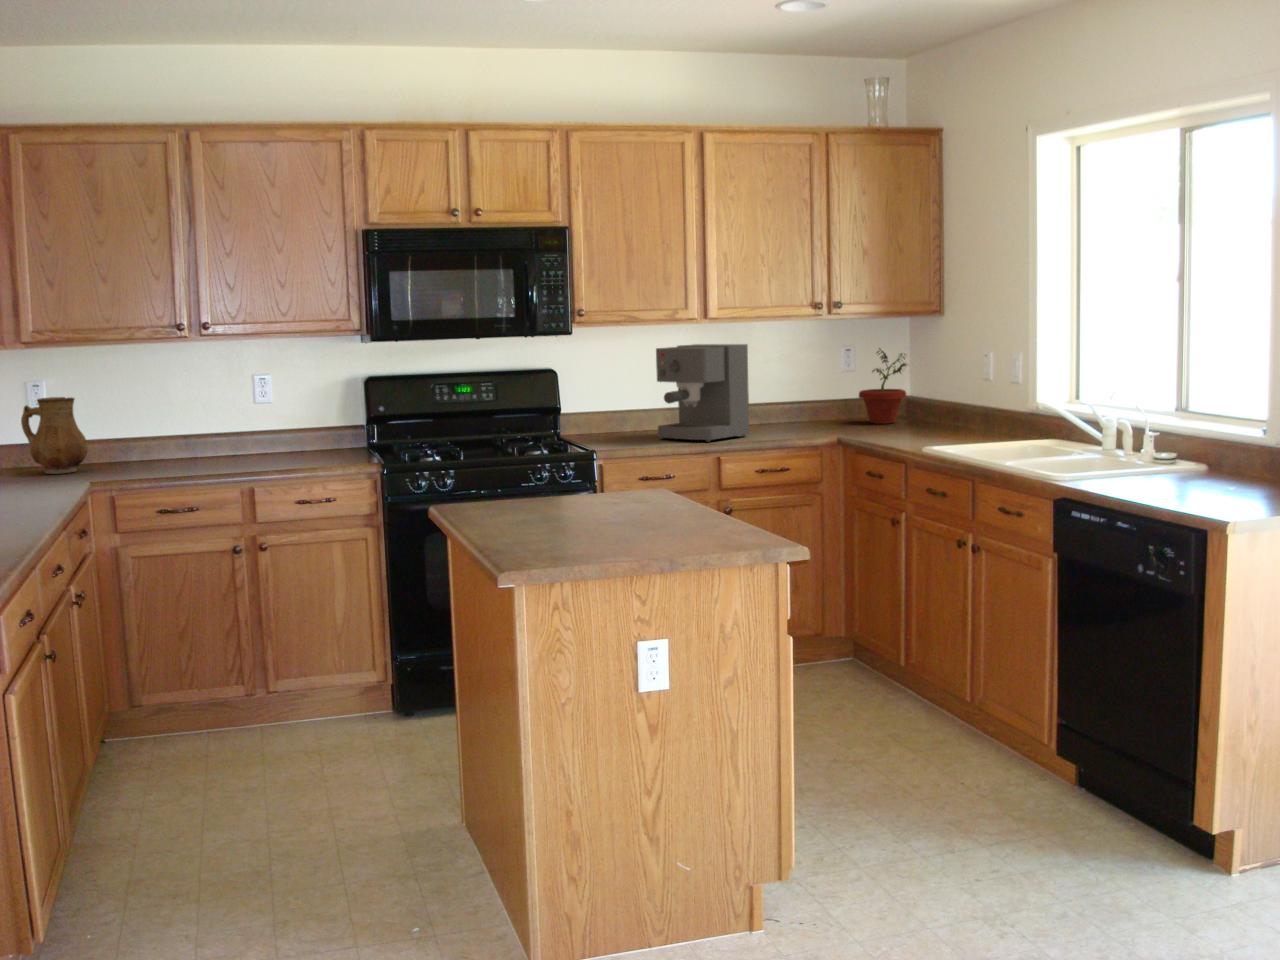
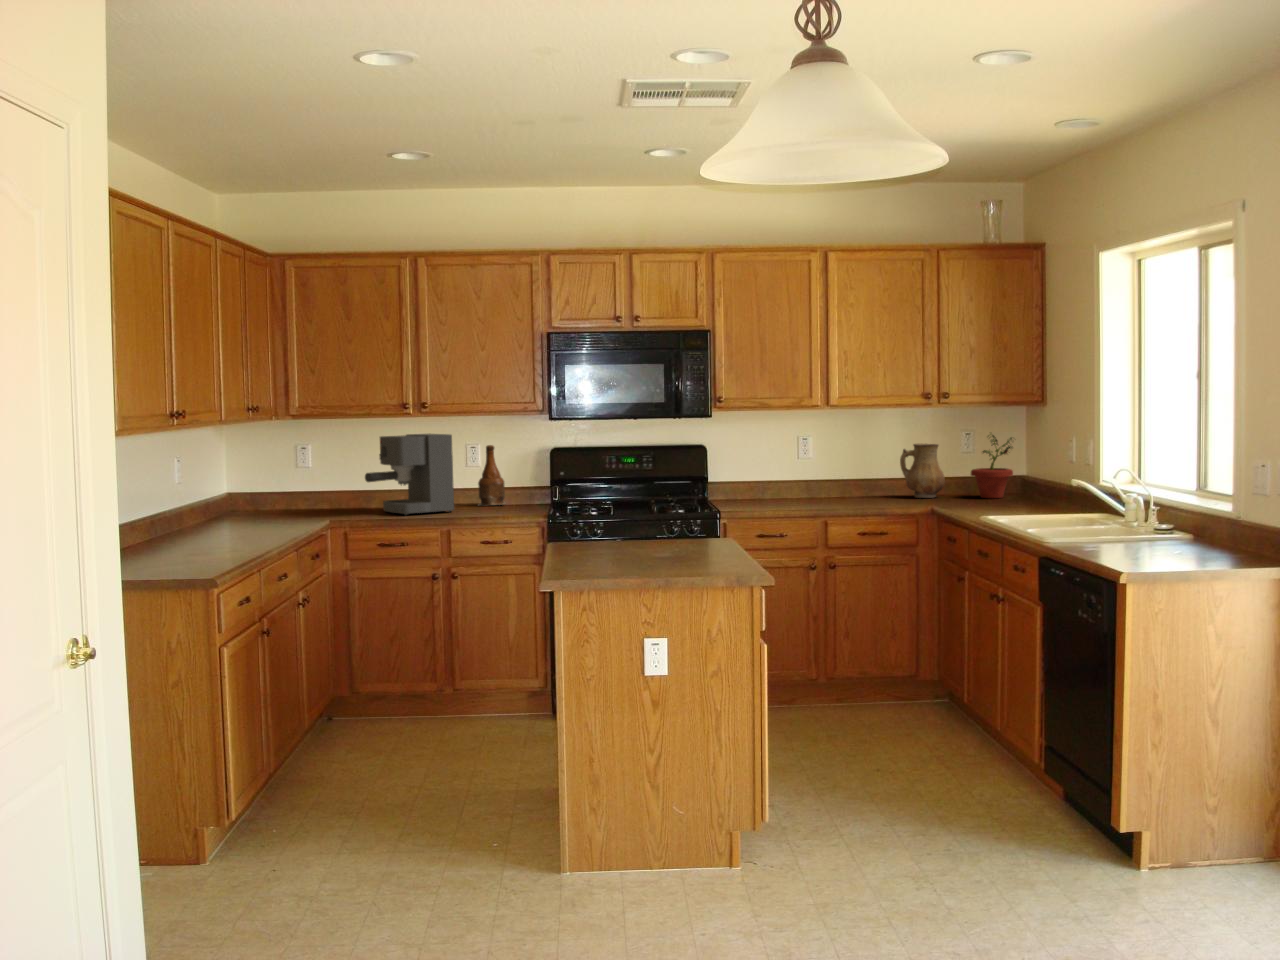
coffee maker: present [656,344,749,442] -> present [365,434,454,515]
bottle: none [270,376,307,454] -> present [478,445,505,506]
ceramic pitcher: present [21,397,88,474] -> present [900,444,945,498]

